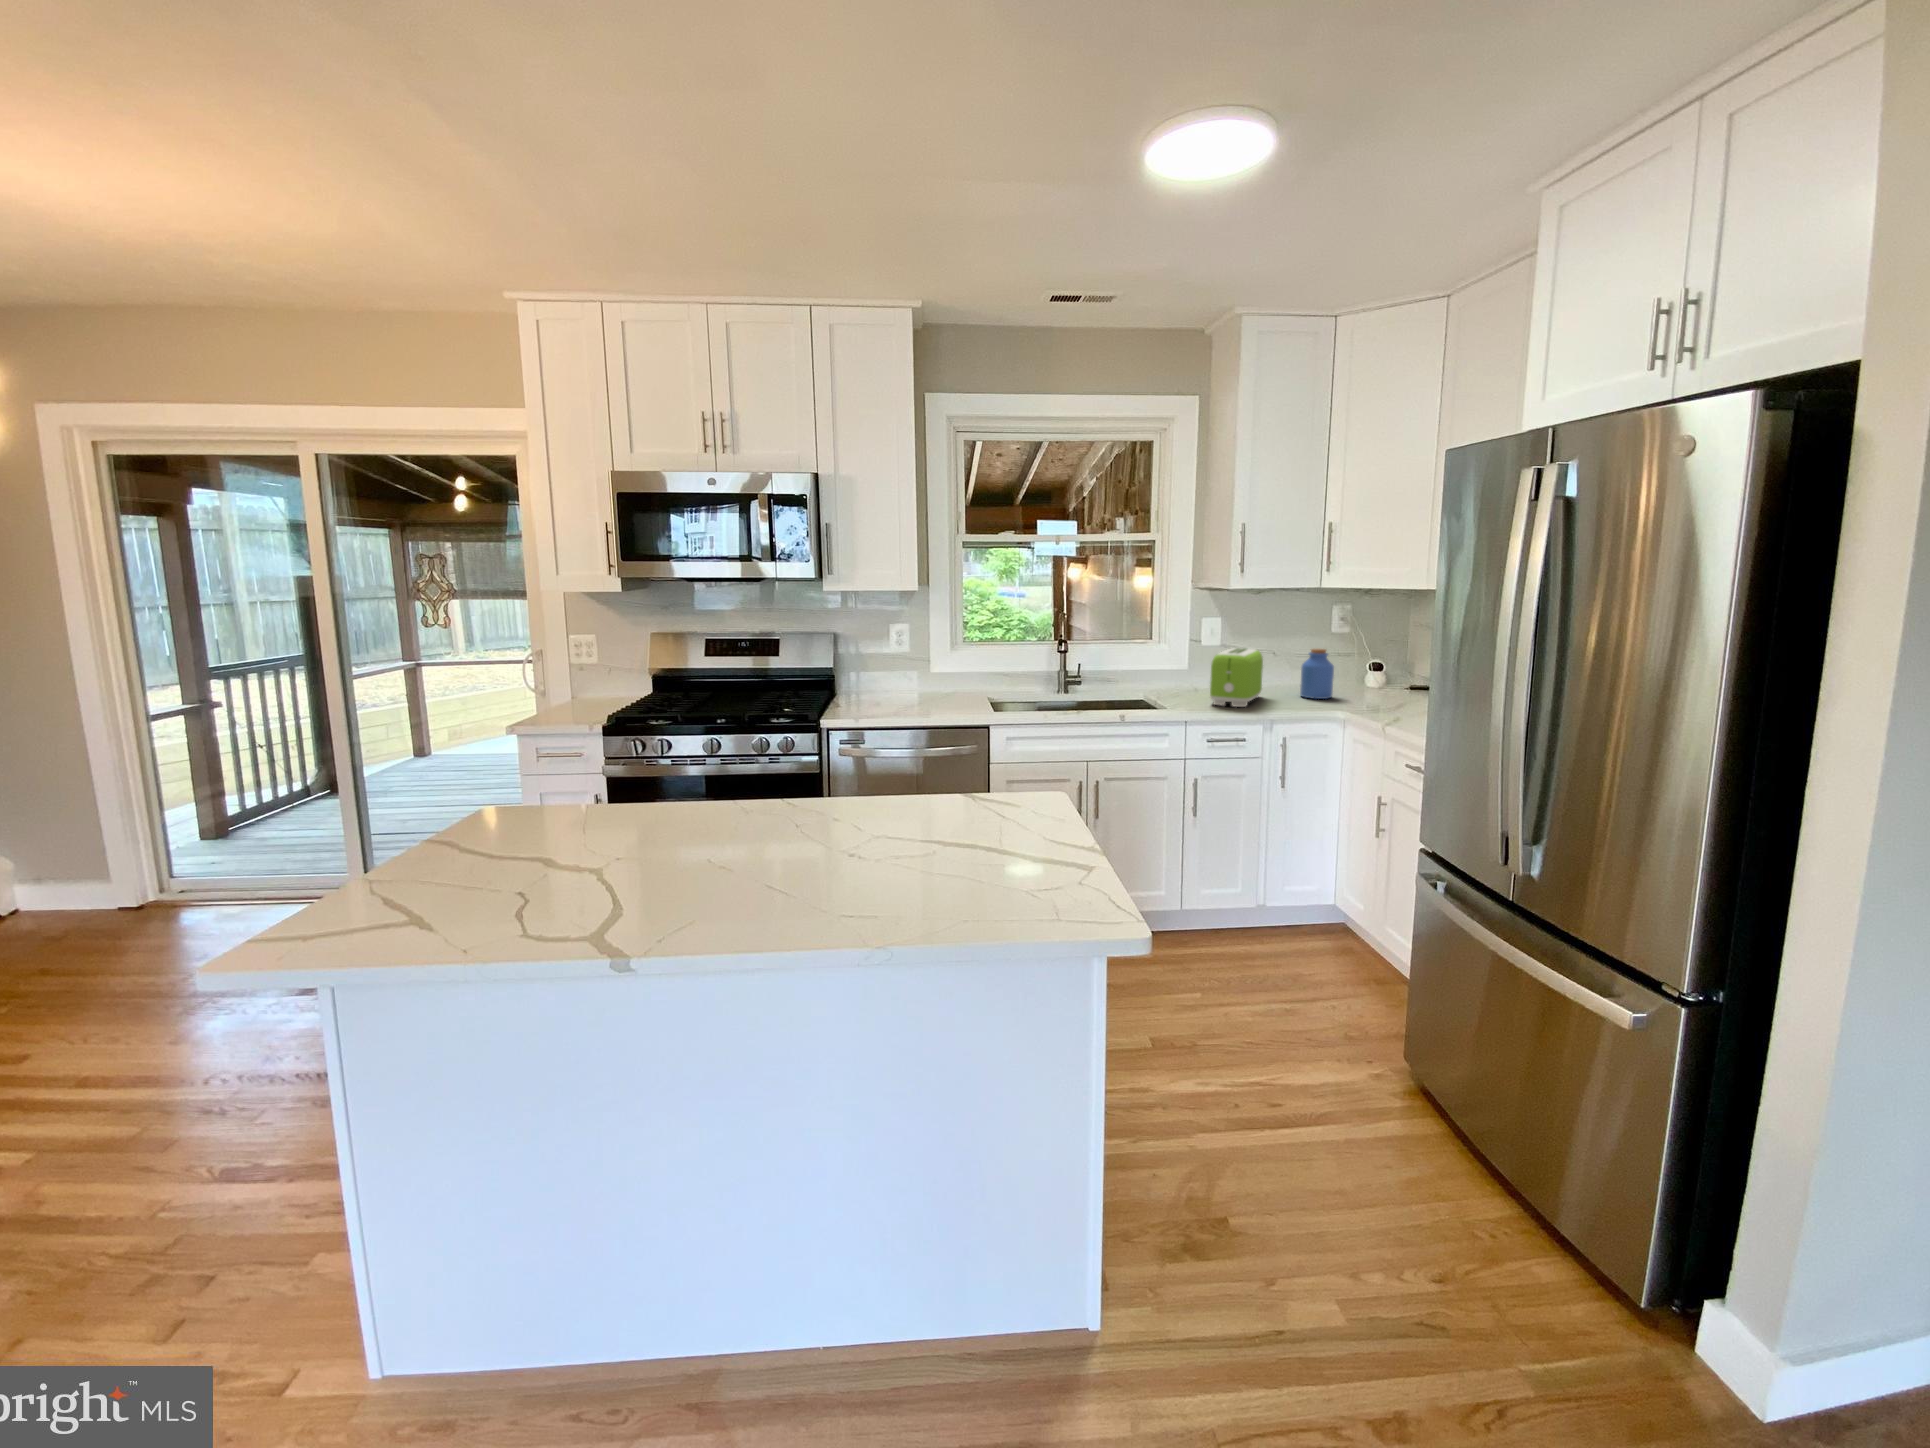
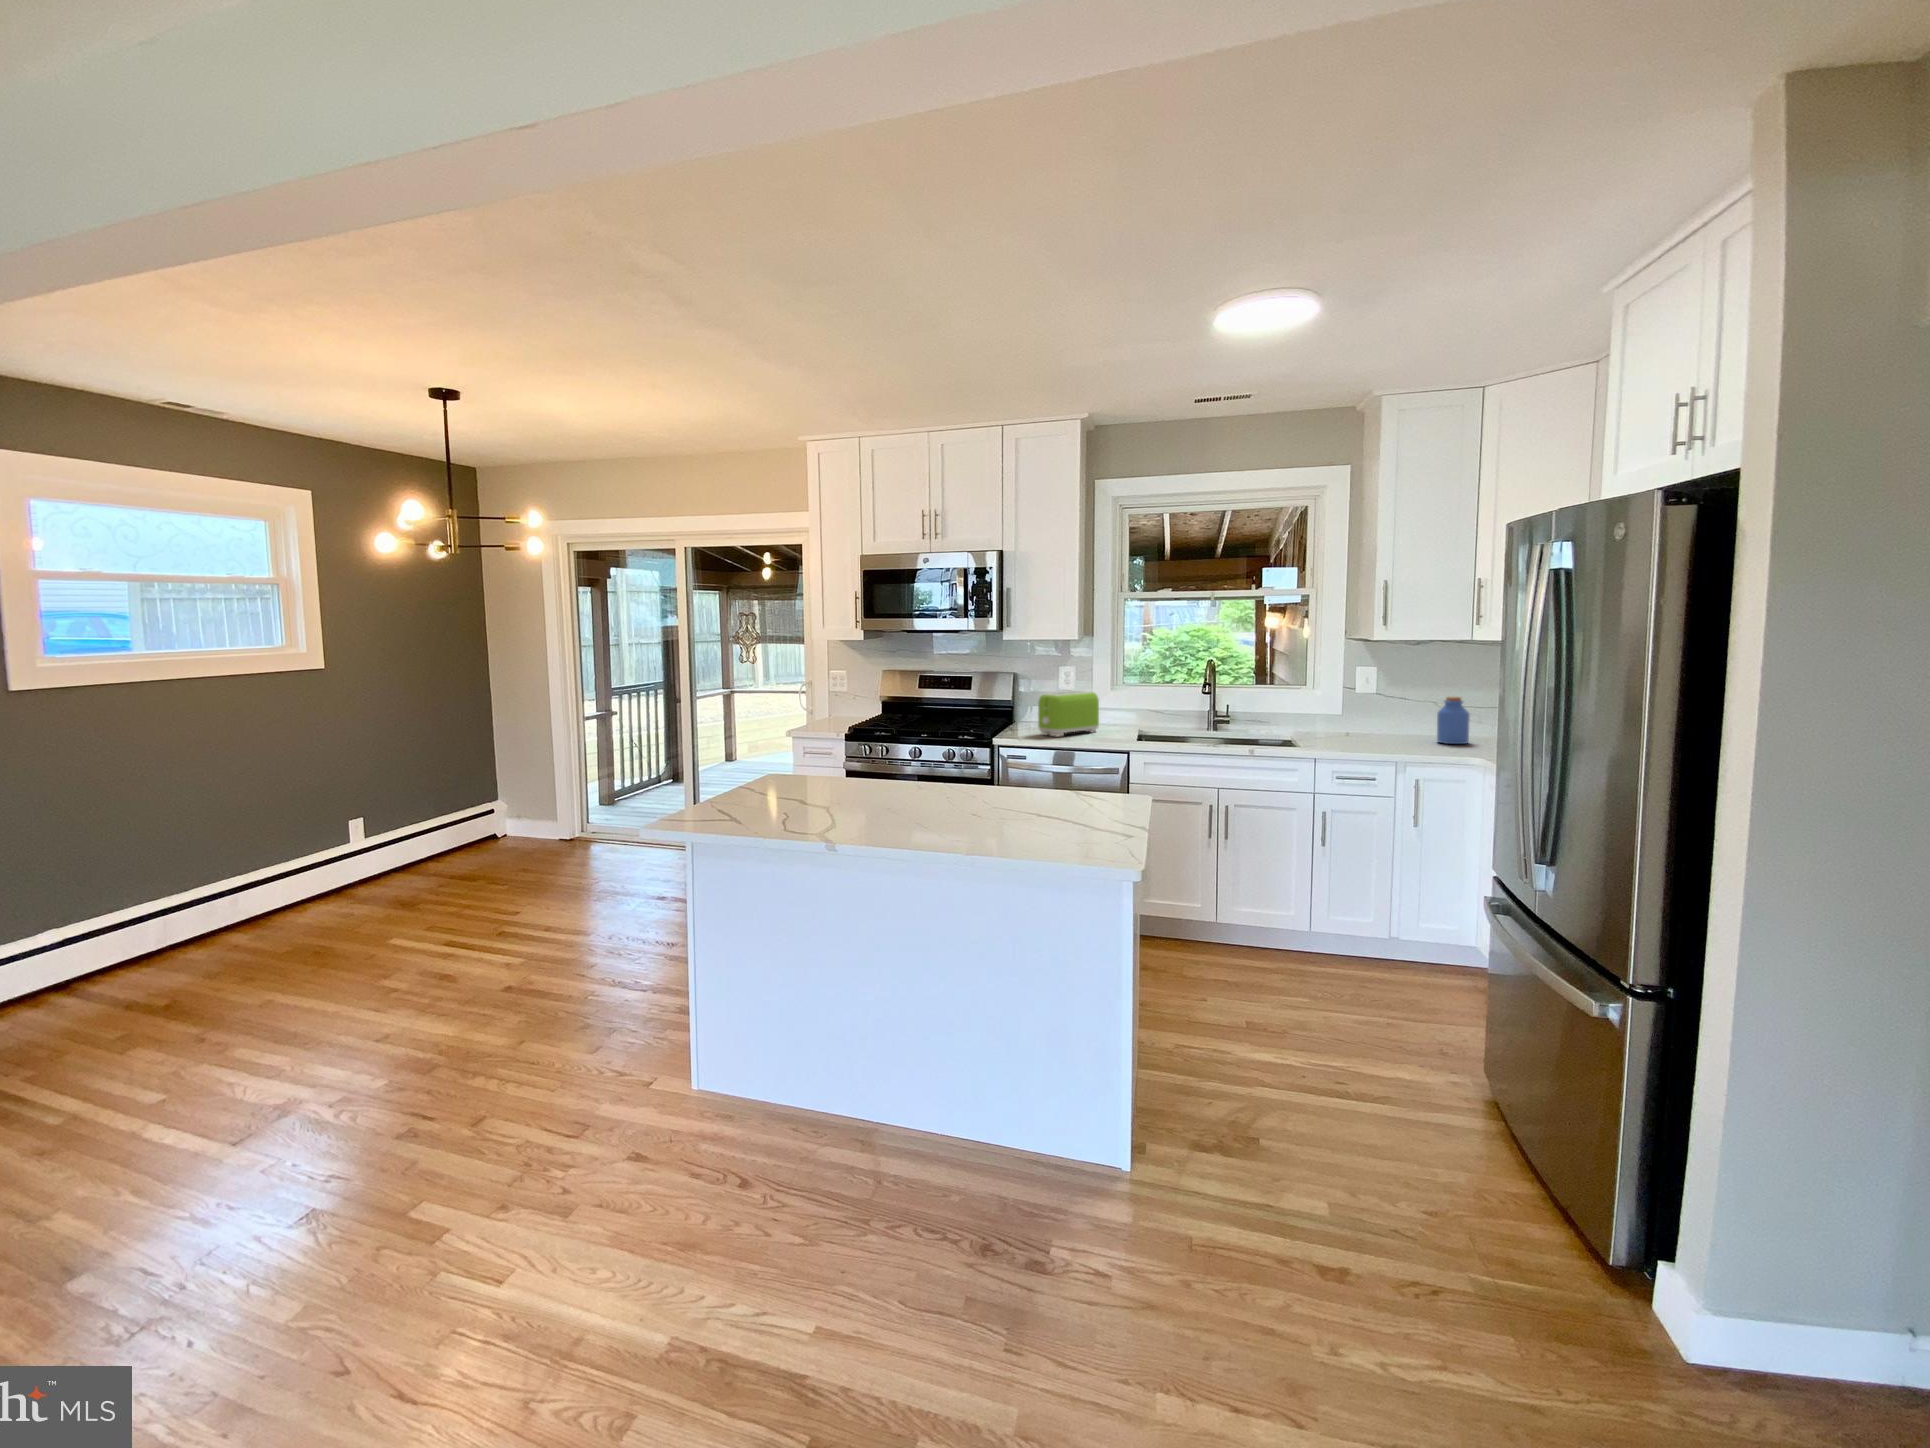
toaster: present [1210,648,1263,707] -> present [1038,691,1099,737]

